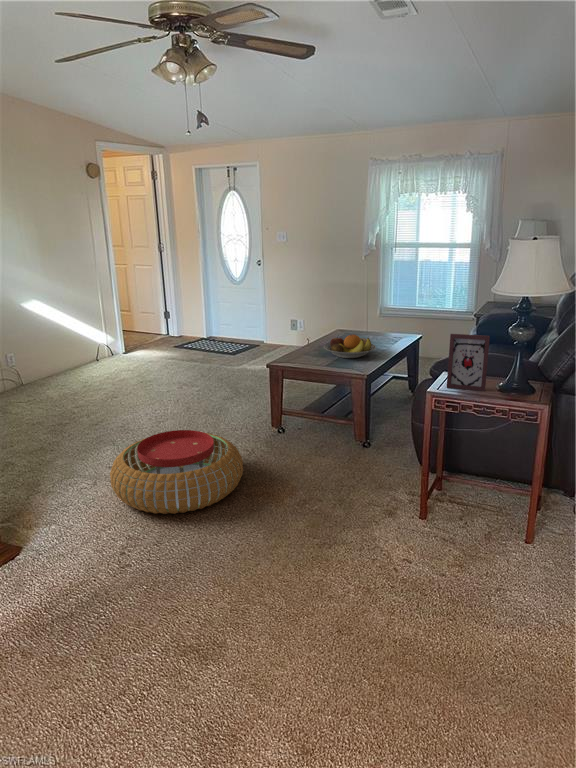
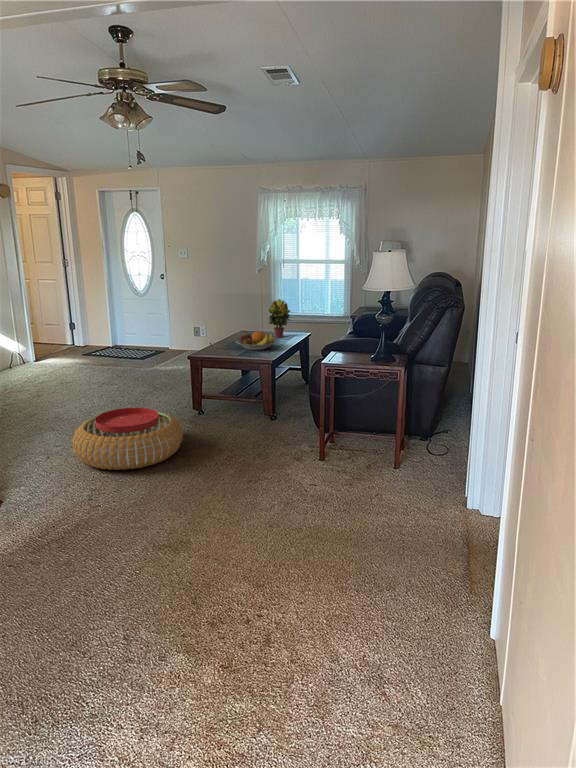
potted plant: none [368,293,399,340] -> present [269,299,290,338]
picture frame: present [447,334,490,391] -> none [336,321,364,361]

